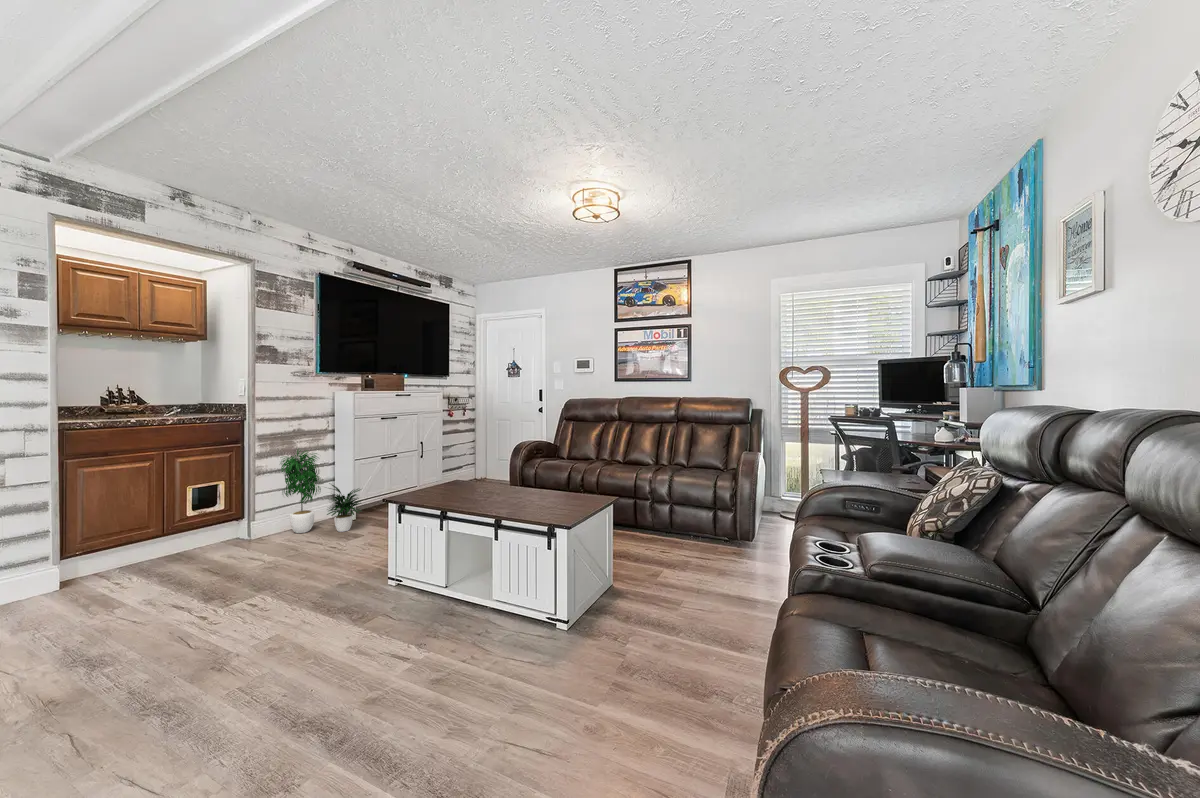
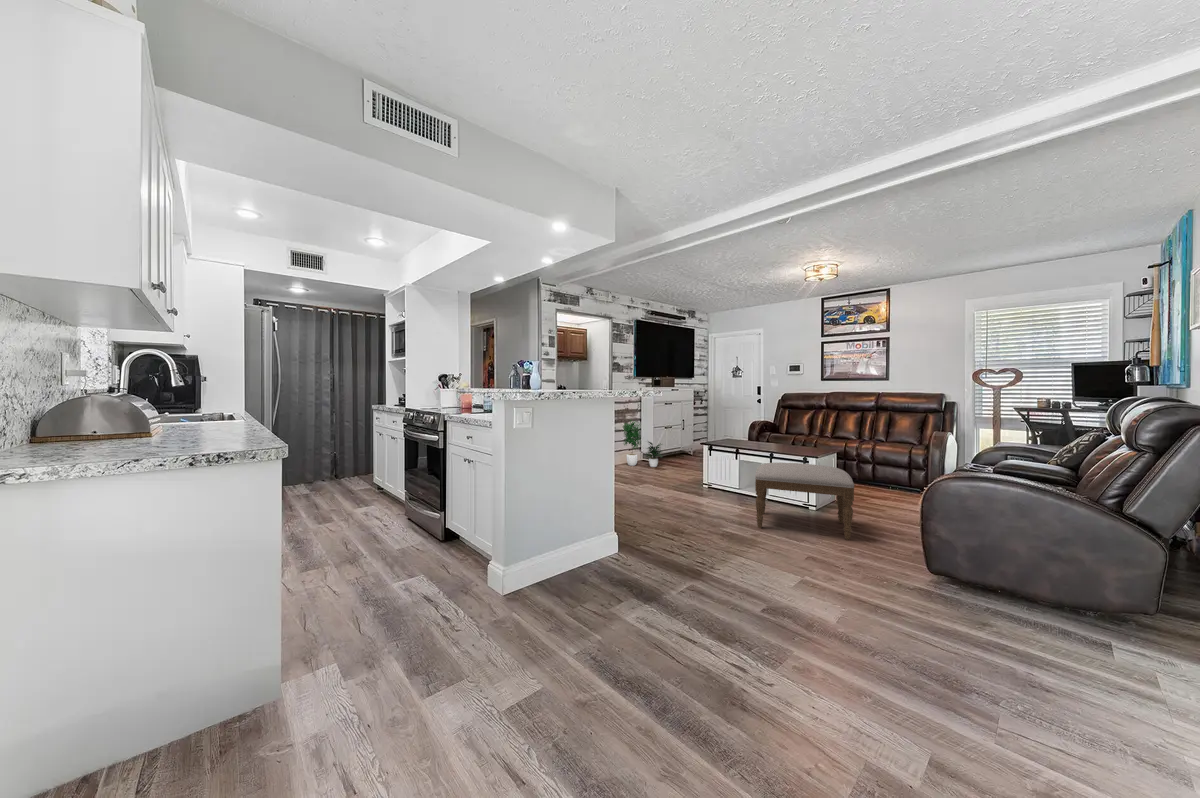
ottoman: none [395,556,613,752] -> present [755,463,854,540]

